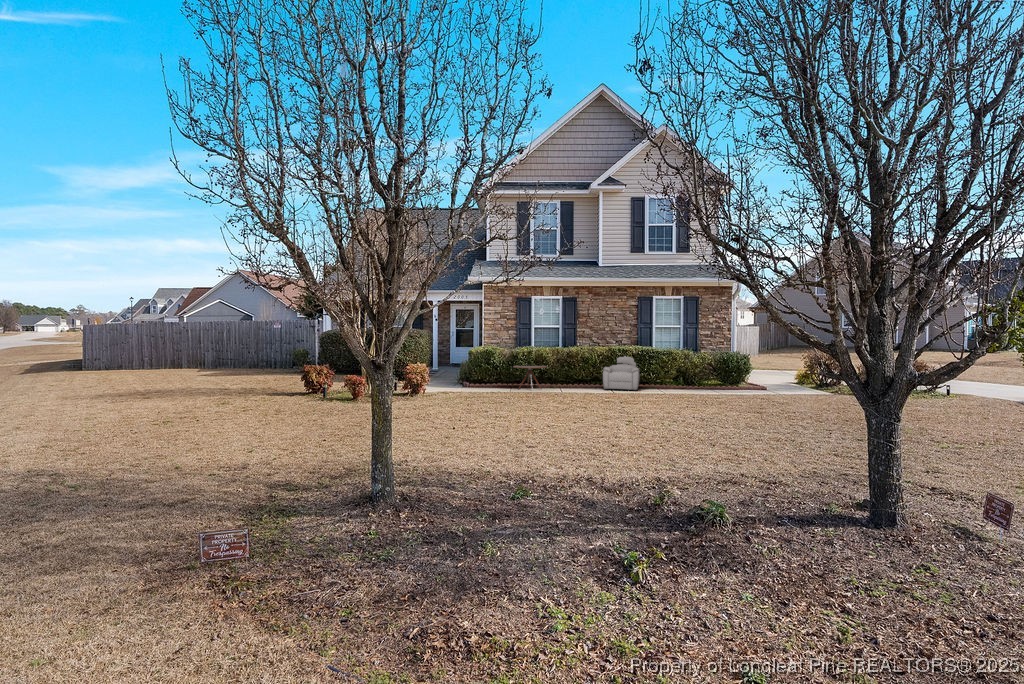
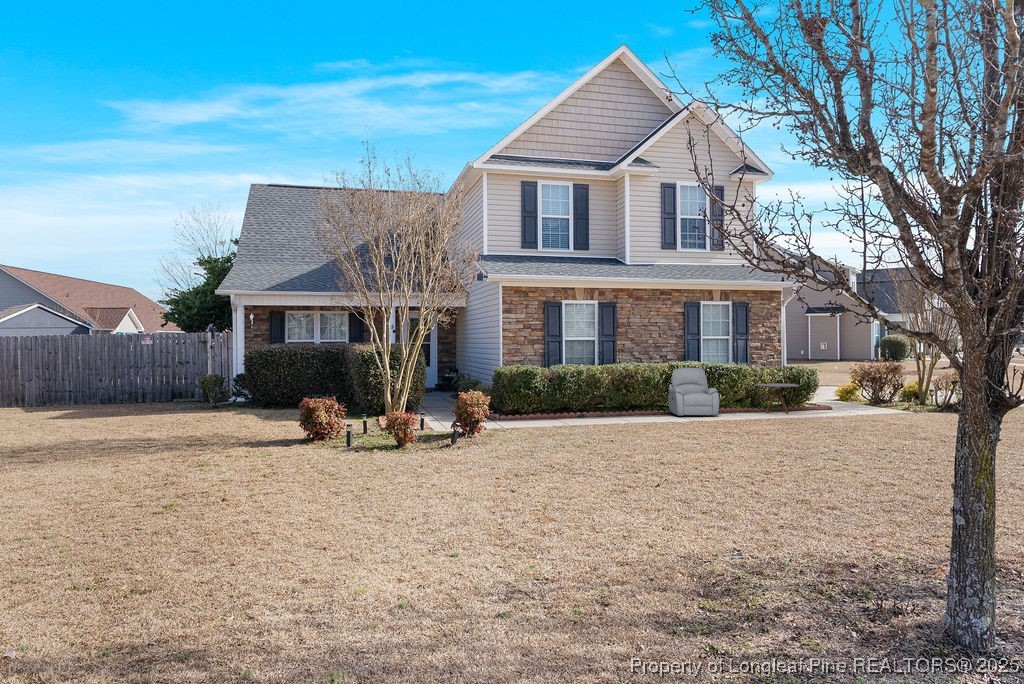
round table: present [513,366,547,389] -> present [756,383,799,414]

